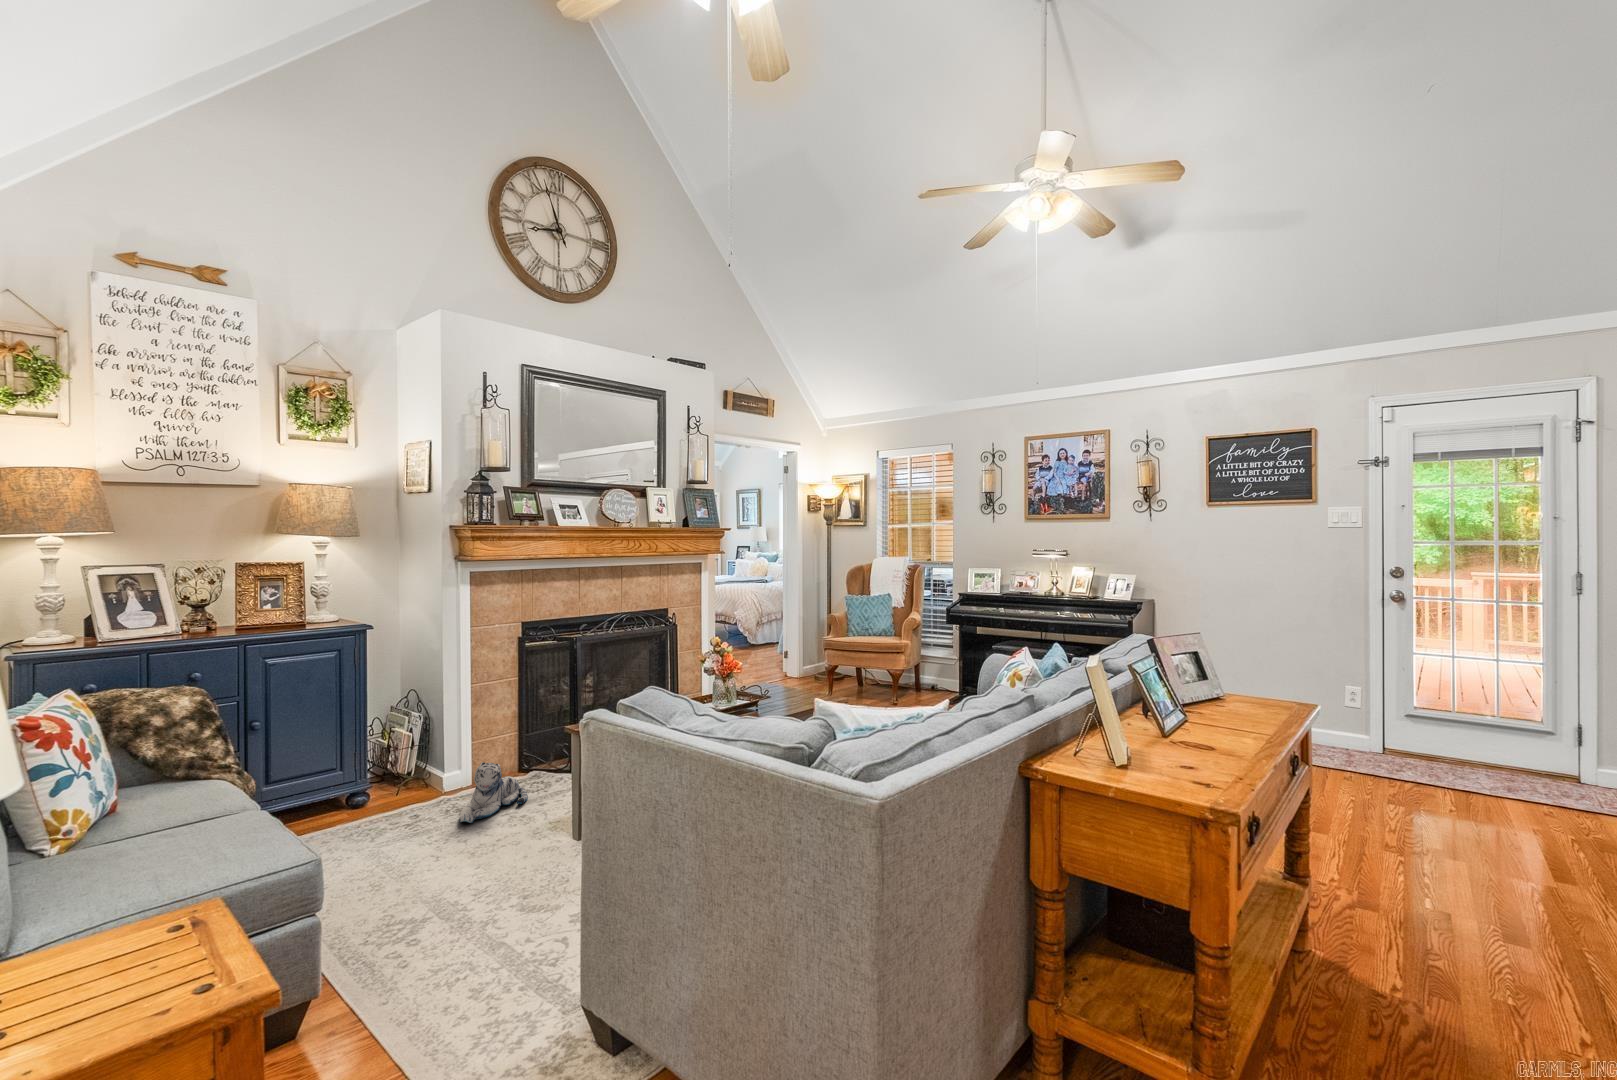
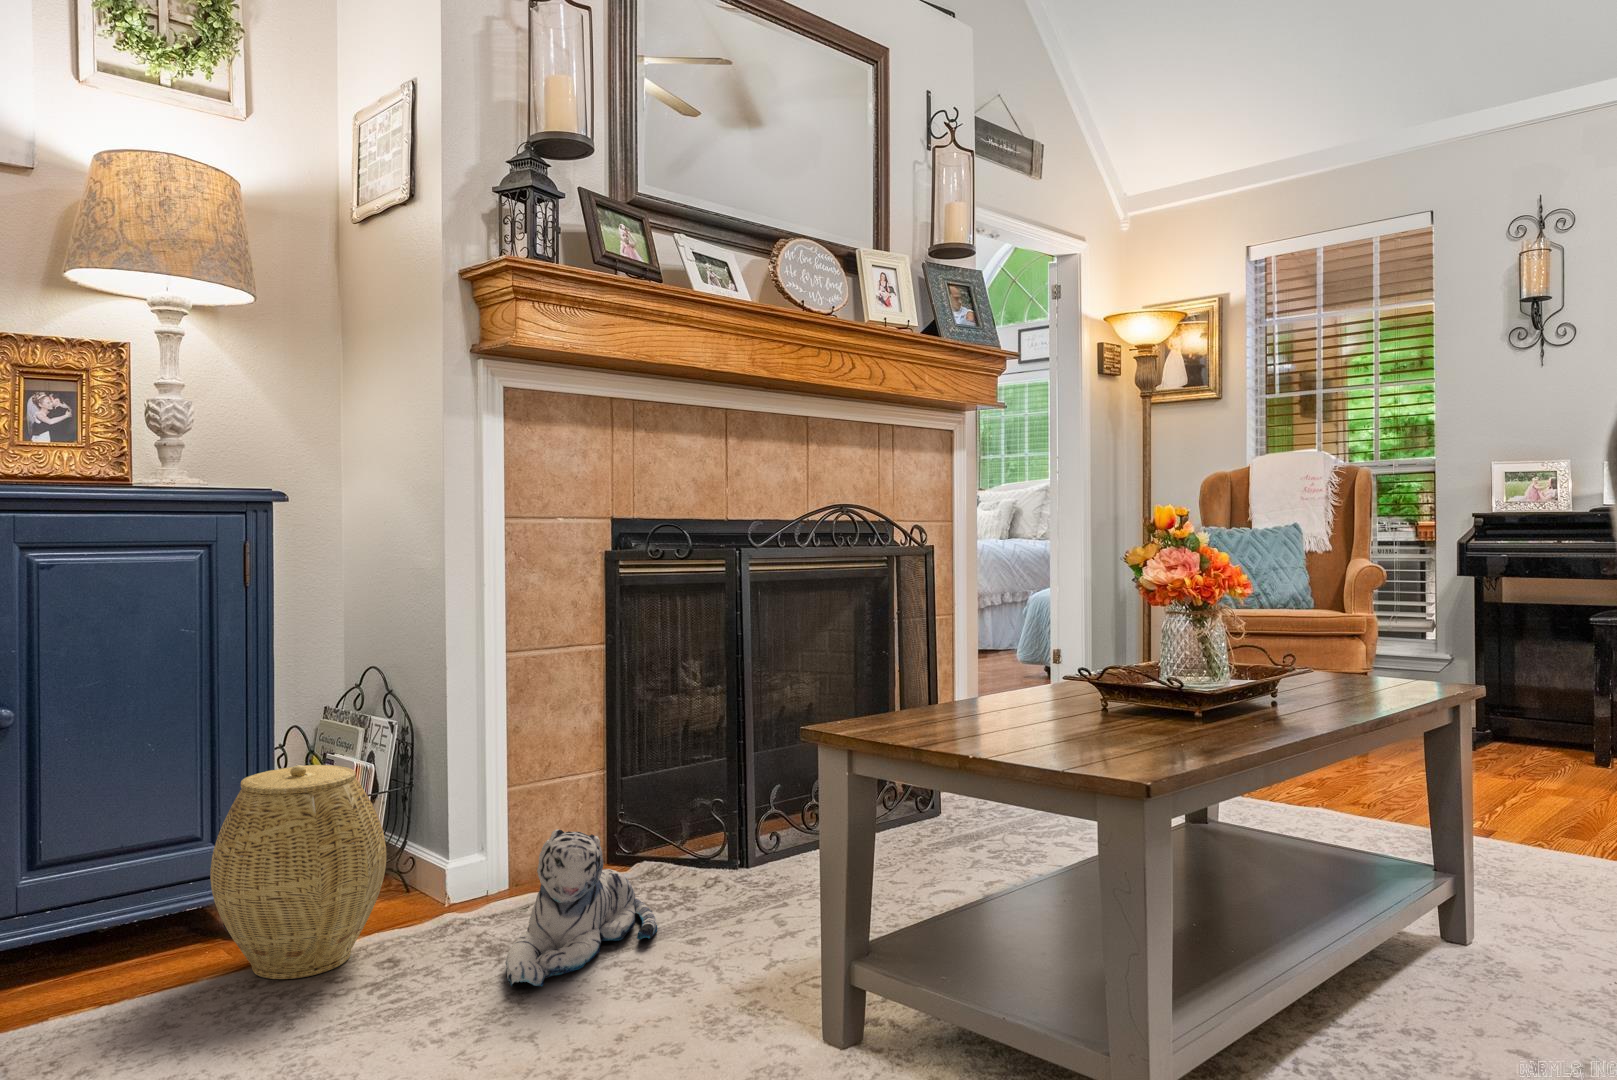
woven basket: none [341,739,414,824] -> present [210,765,386,979]

